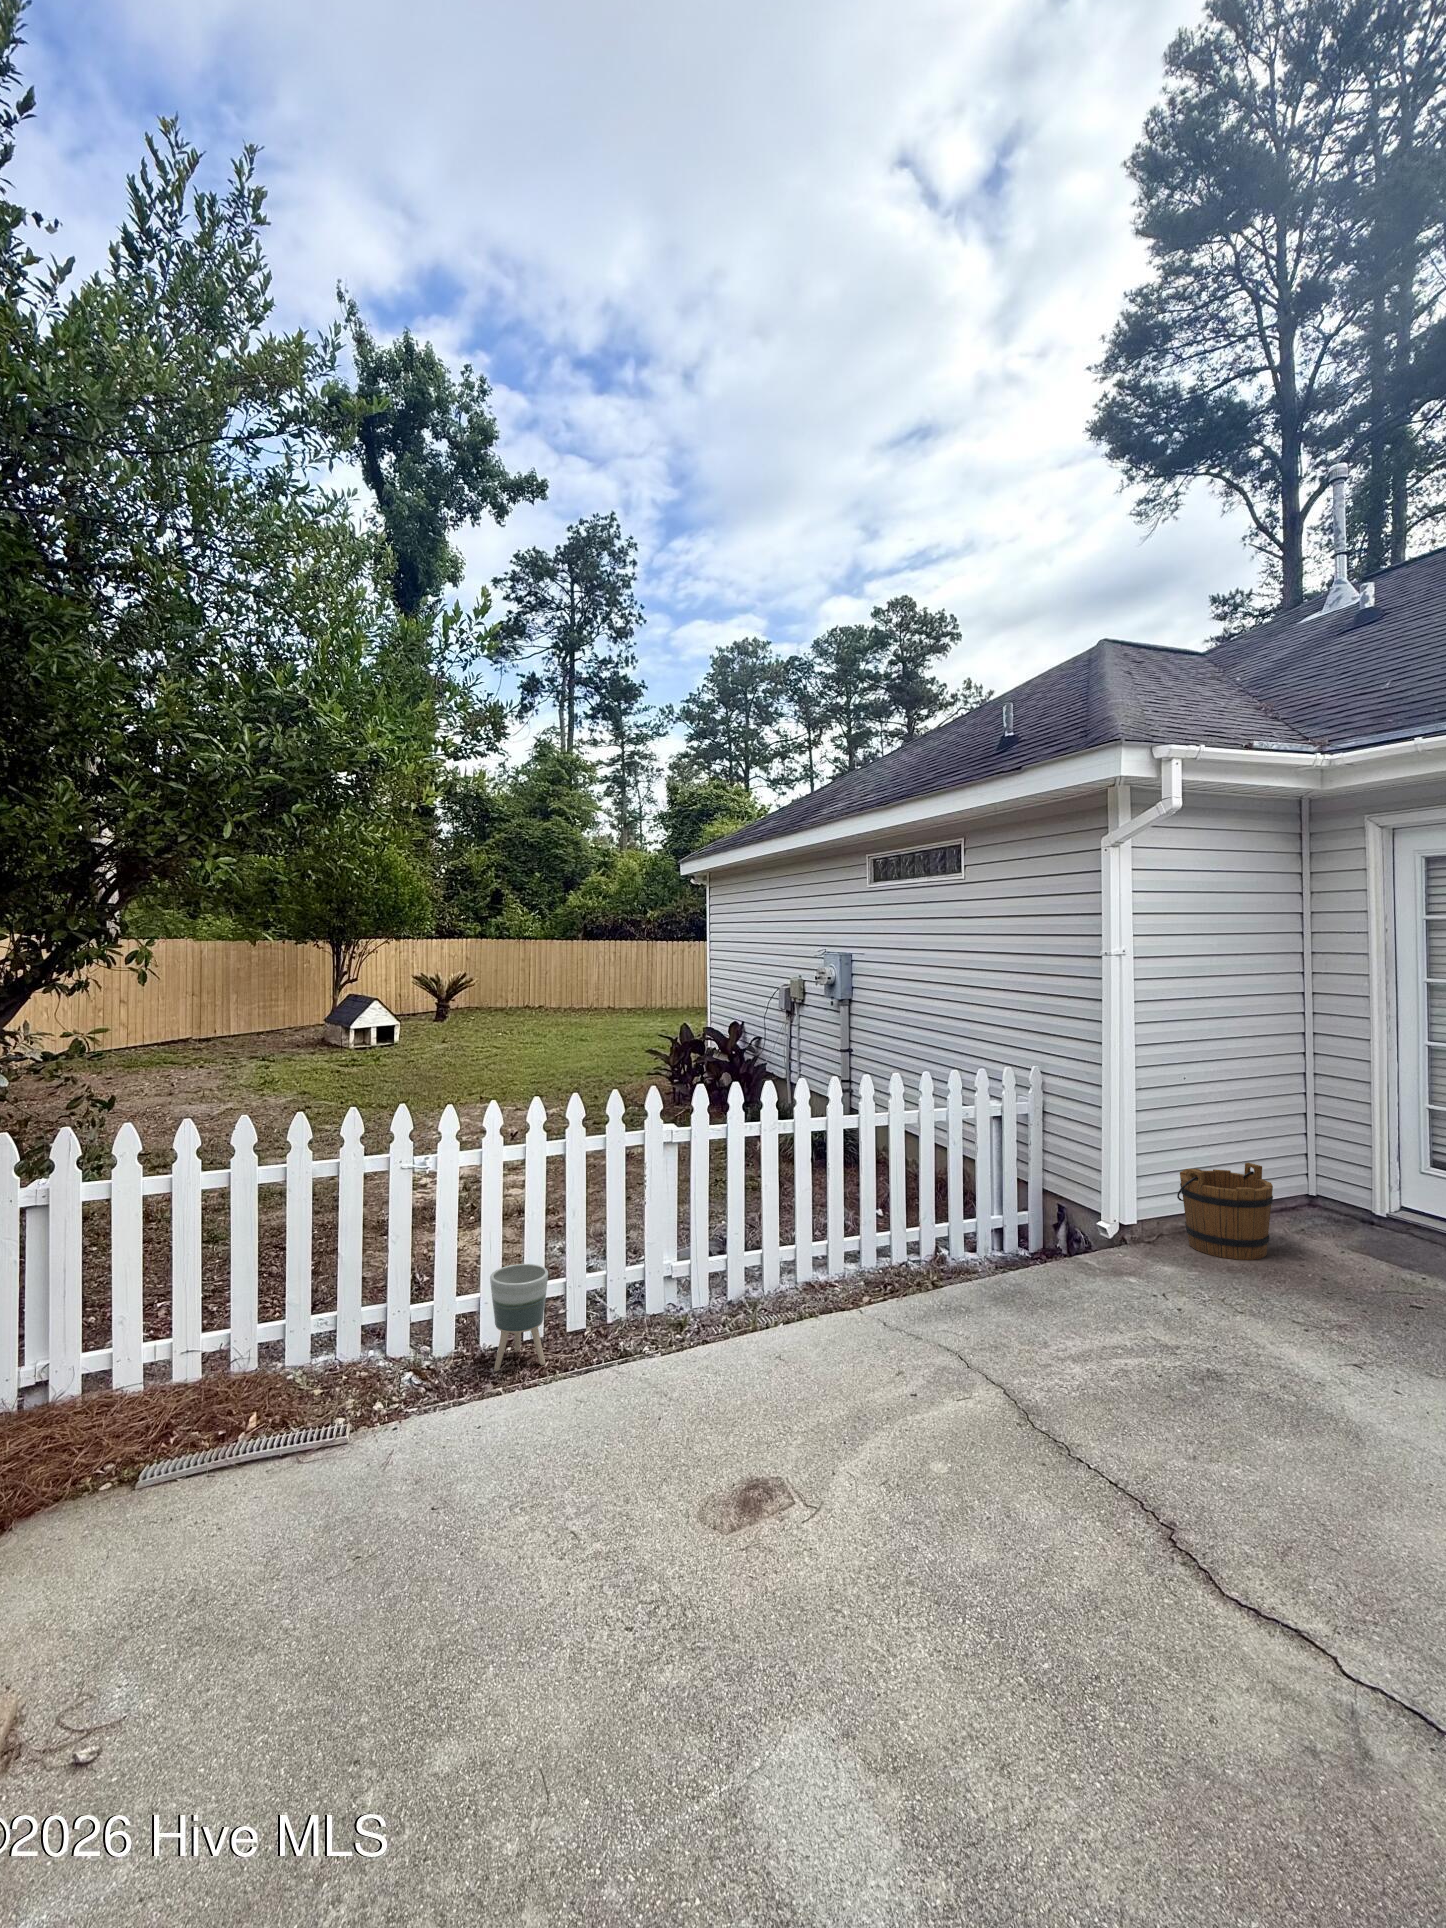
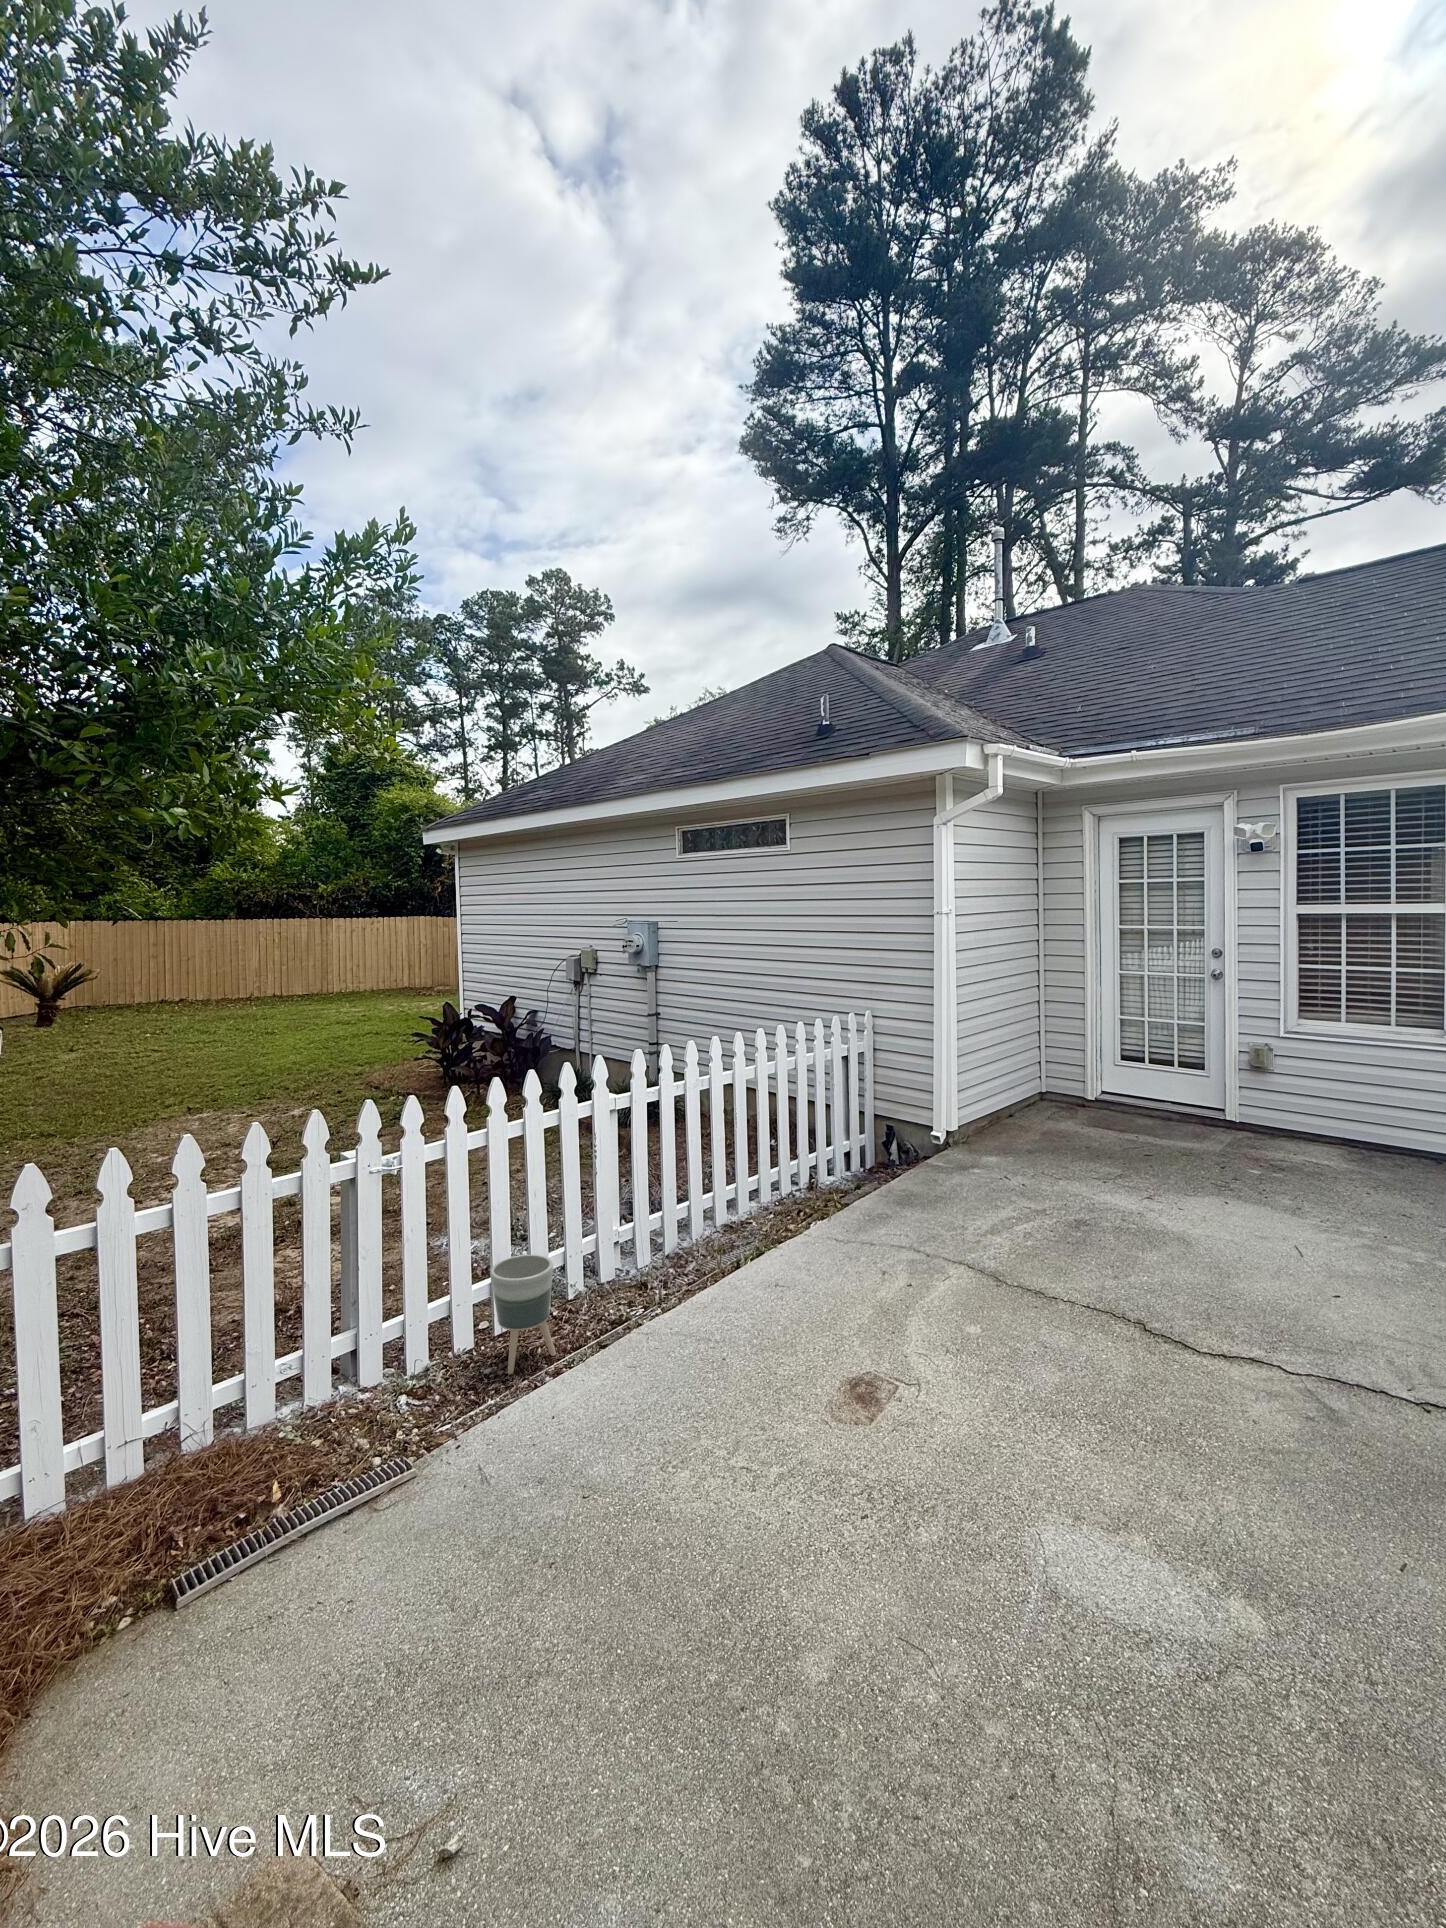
bucket: present [1177,1163,1273,1260] -> none [973,1071,1040,1146]

